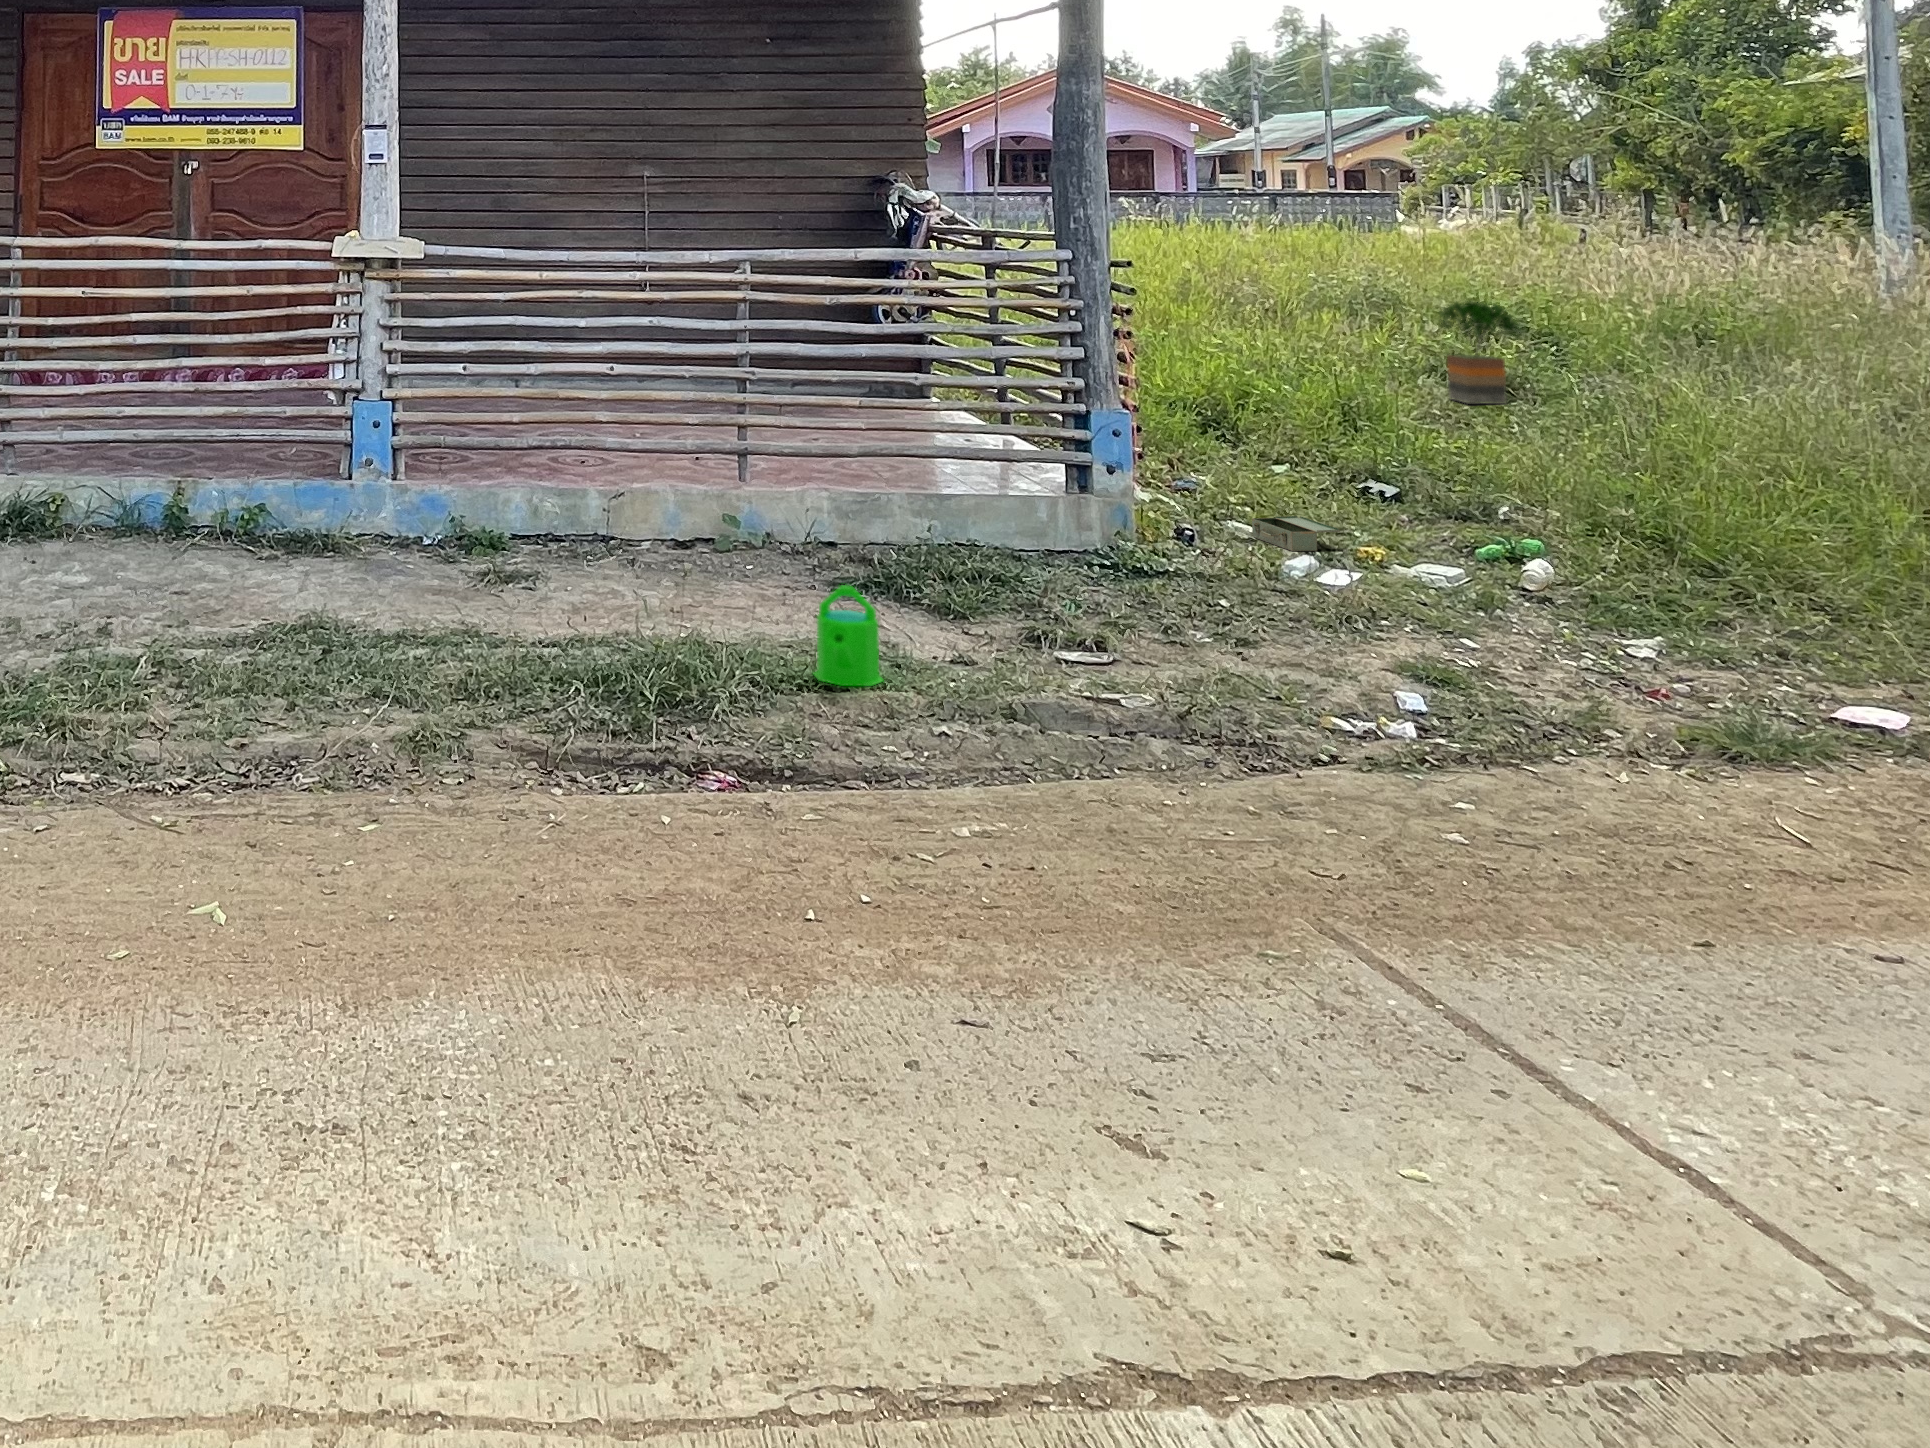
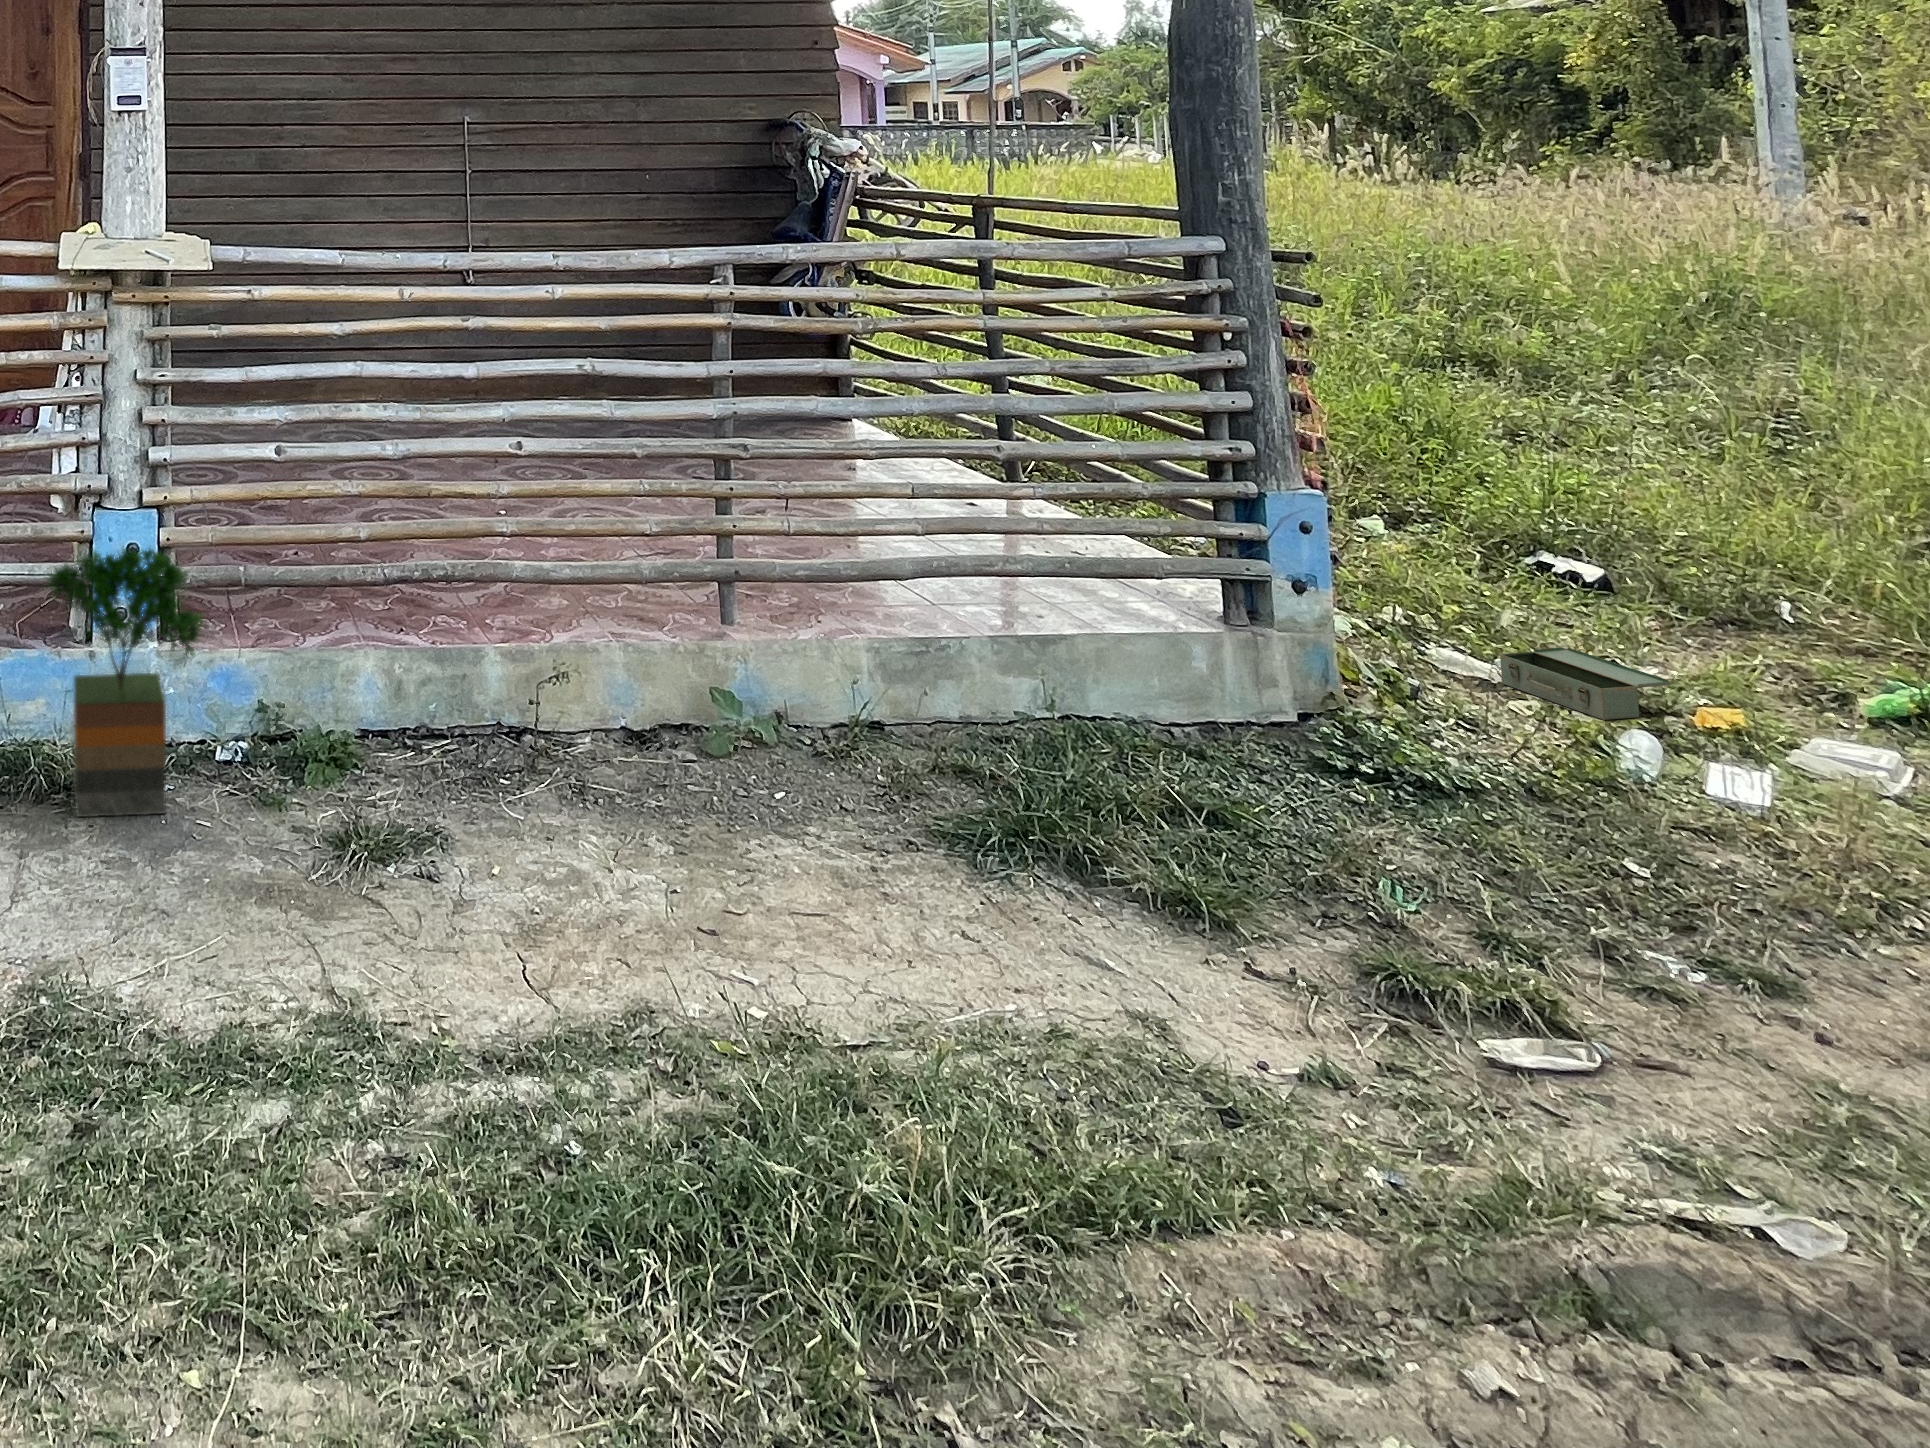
potted tree: present [1439,301,1521,404] -> present [45,549,203,817]
watering can: present [814,585,883,686] -> none [1168,1035,1348,1295]

